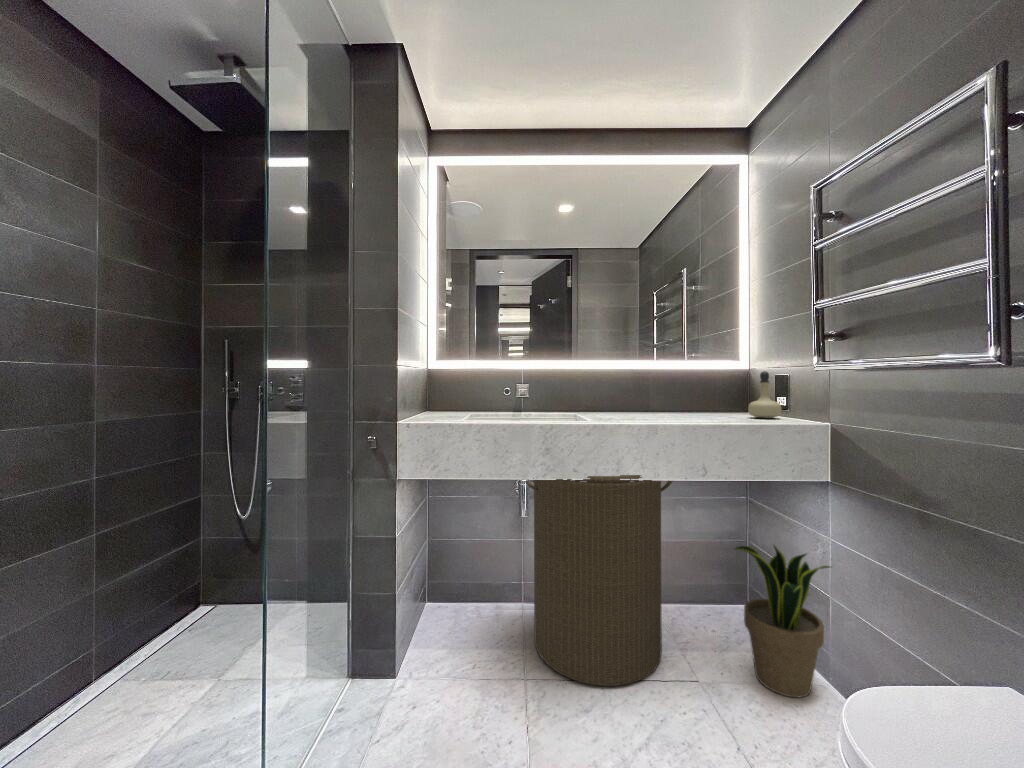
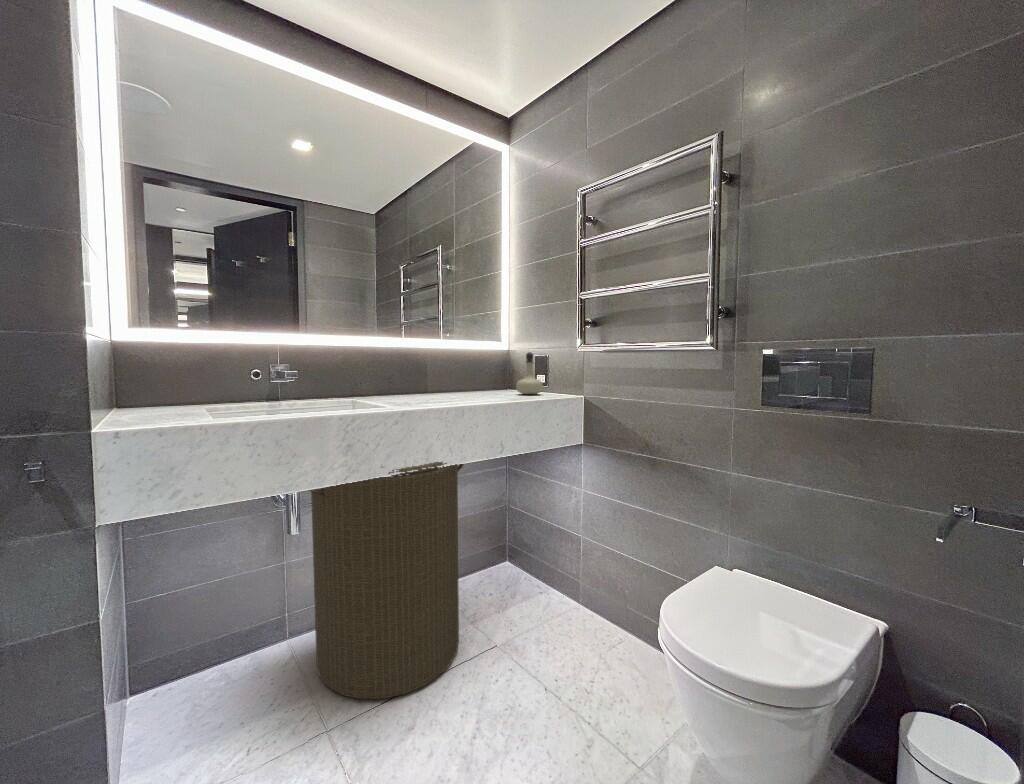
potted plant: present [735,546,830,698] -> none [516,504,591,630]

